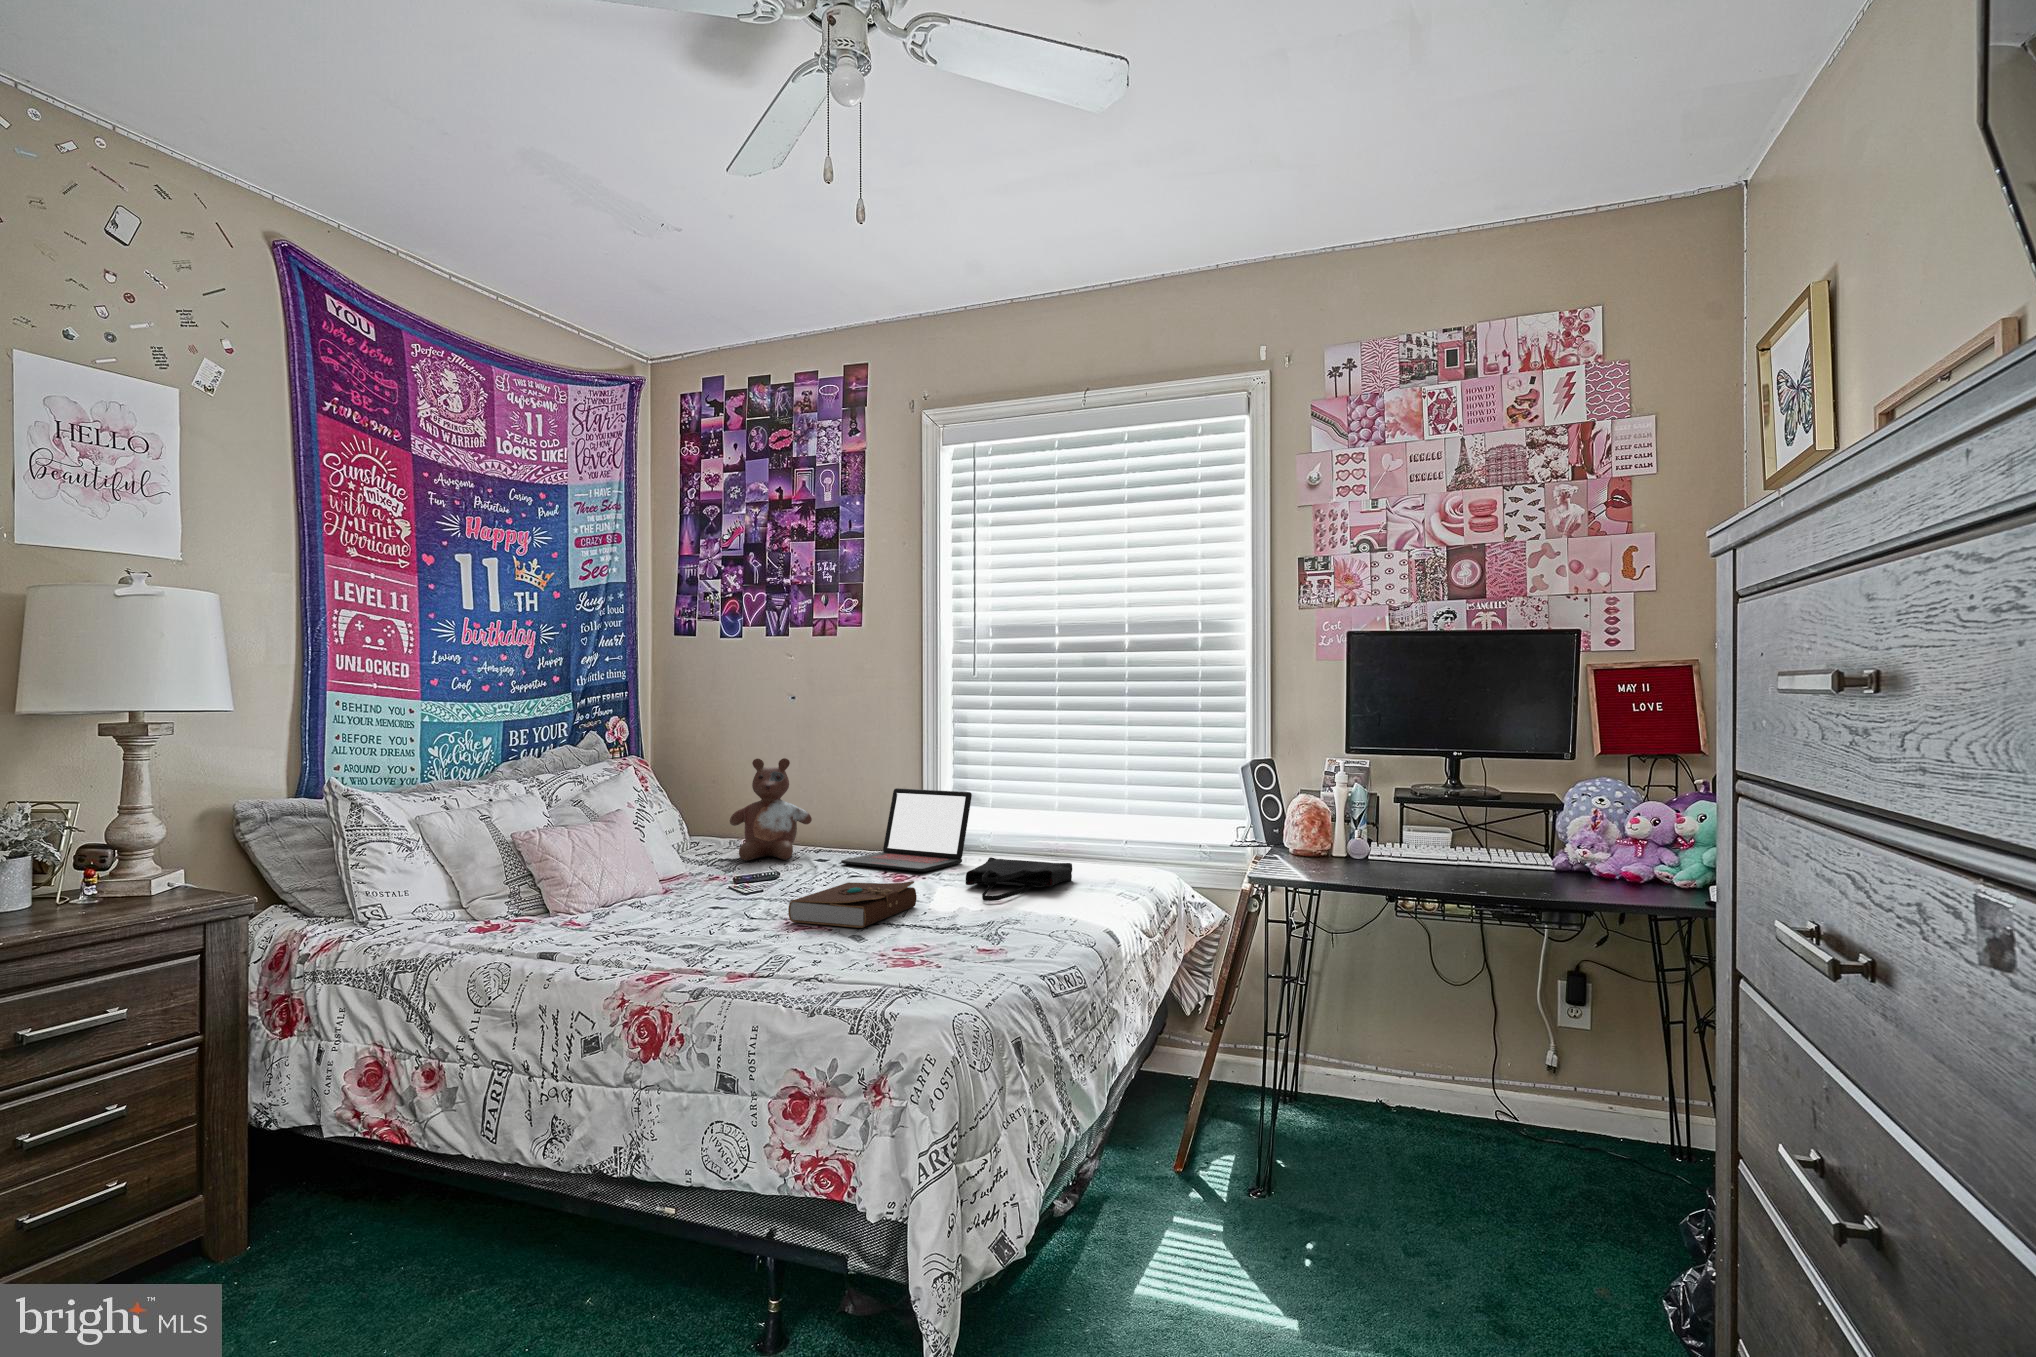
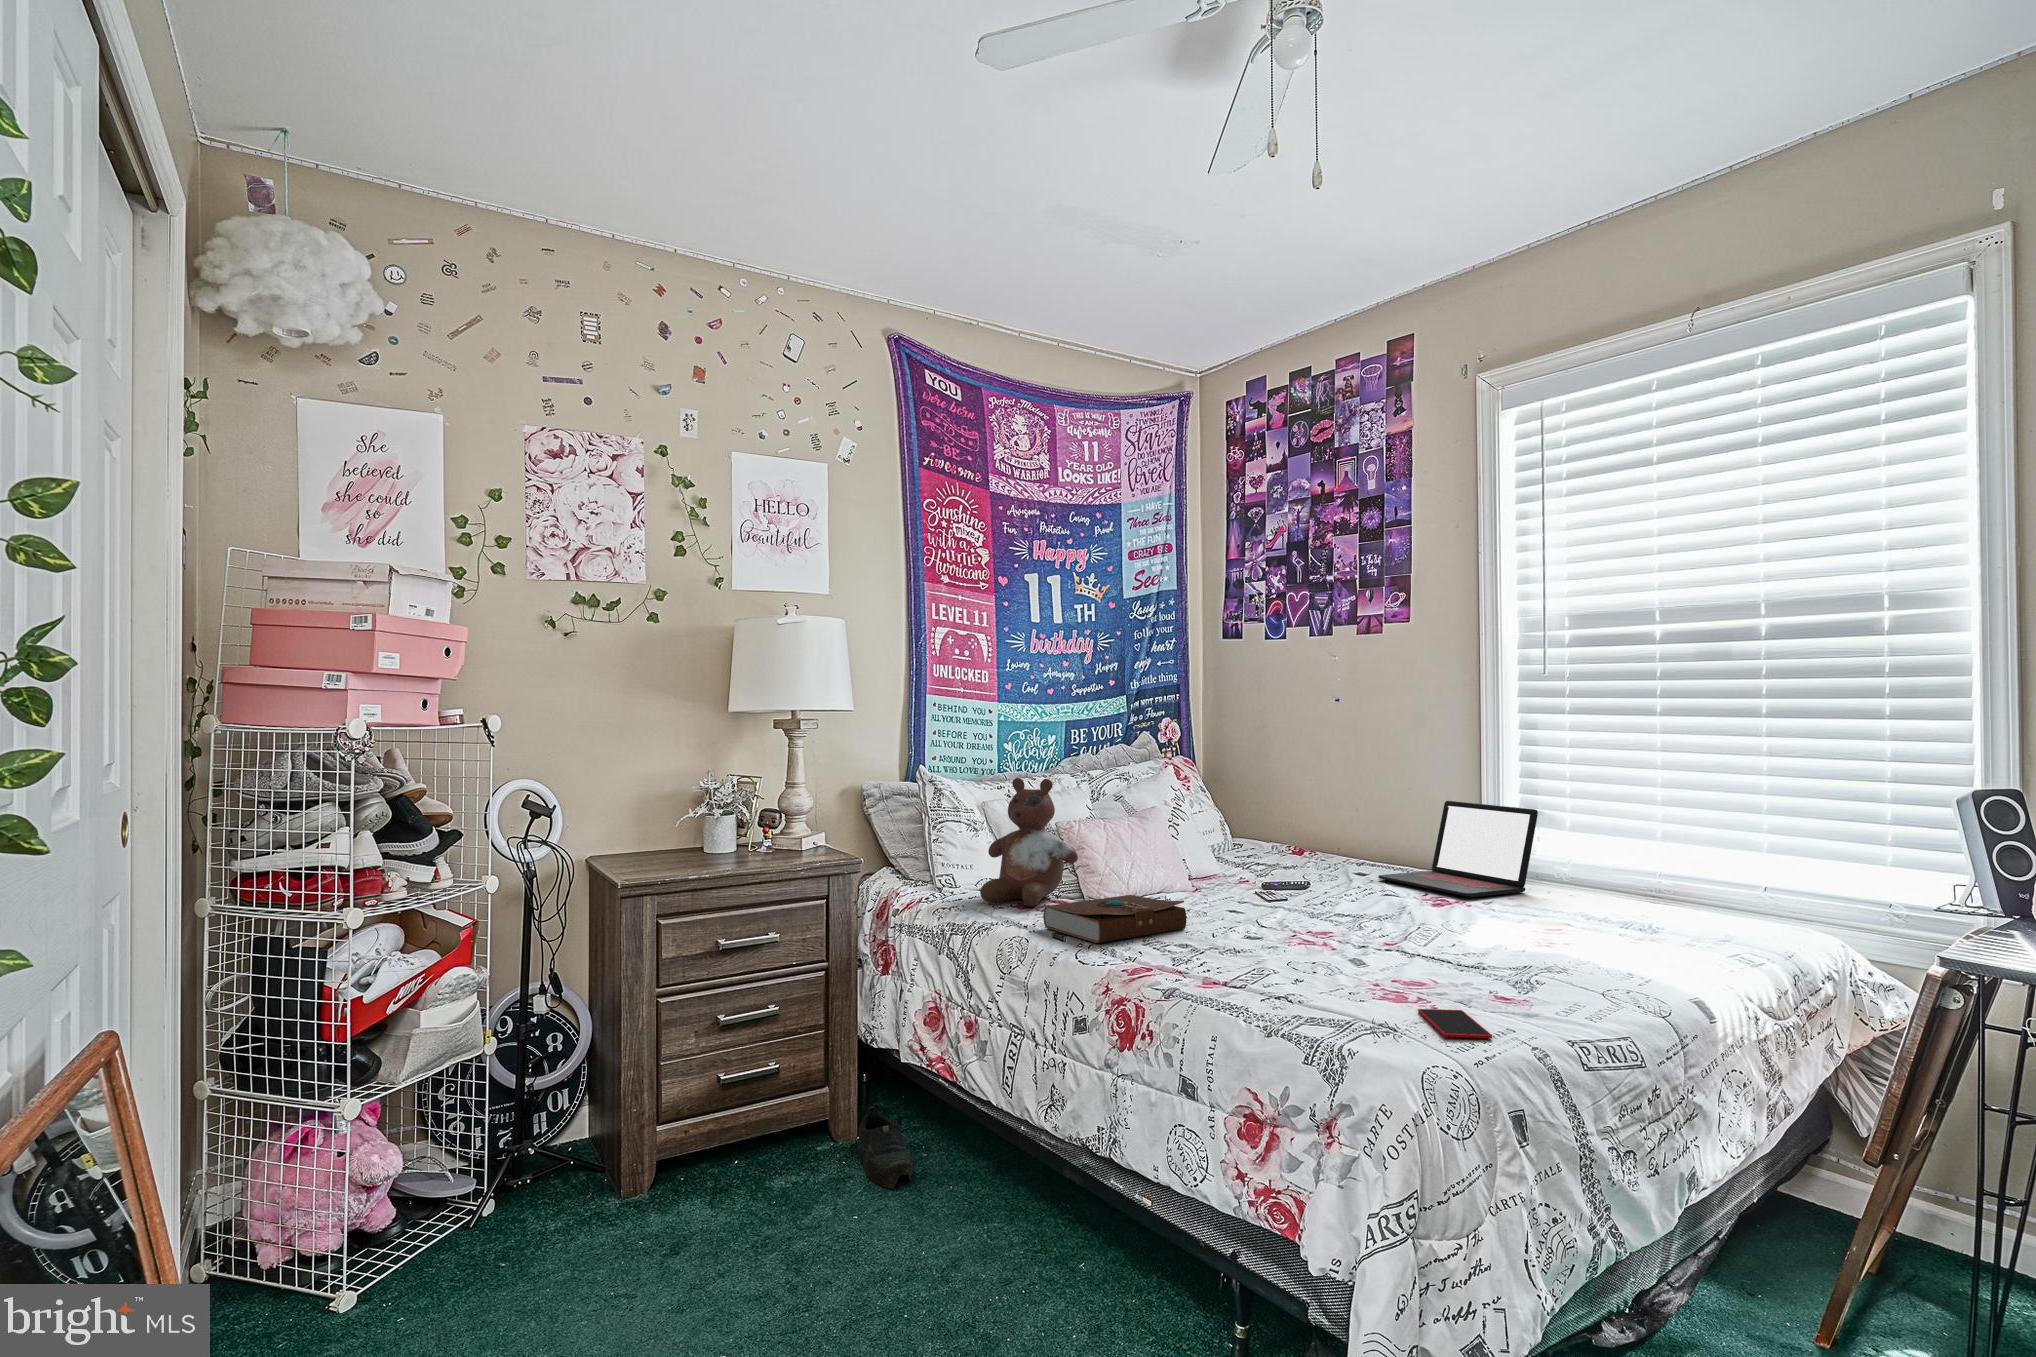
stuffed bear: present [730,758,812,860] -> present [980,778,1078,906]
tote bag: present [966,857,1072,901] -> none [1515,889,1669,940]
book: present [788,881,916,928] -> present [1043,895,1187,943]
smartphone: none [927,966,992,989] -> present [1418,1009,1492,1038]
shoe: none [256,1202,351,1292] -> present [858,1107,914,1188]

